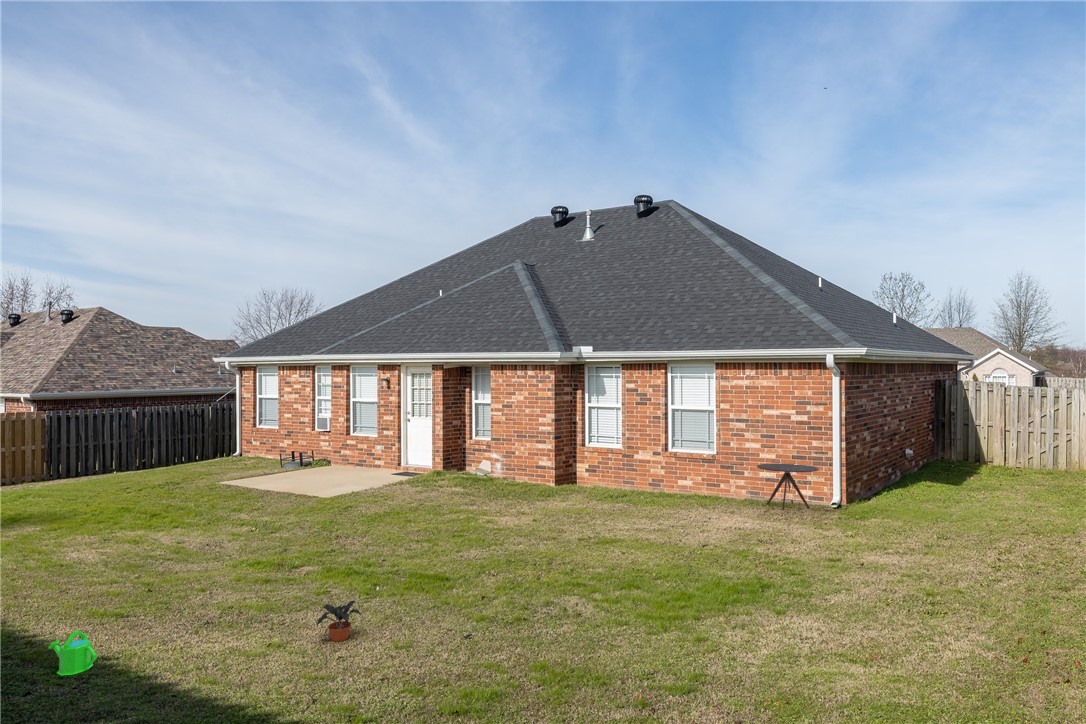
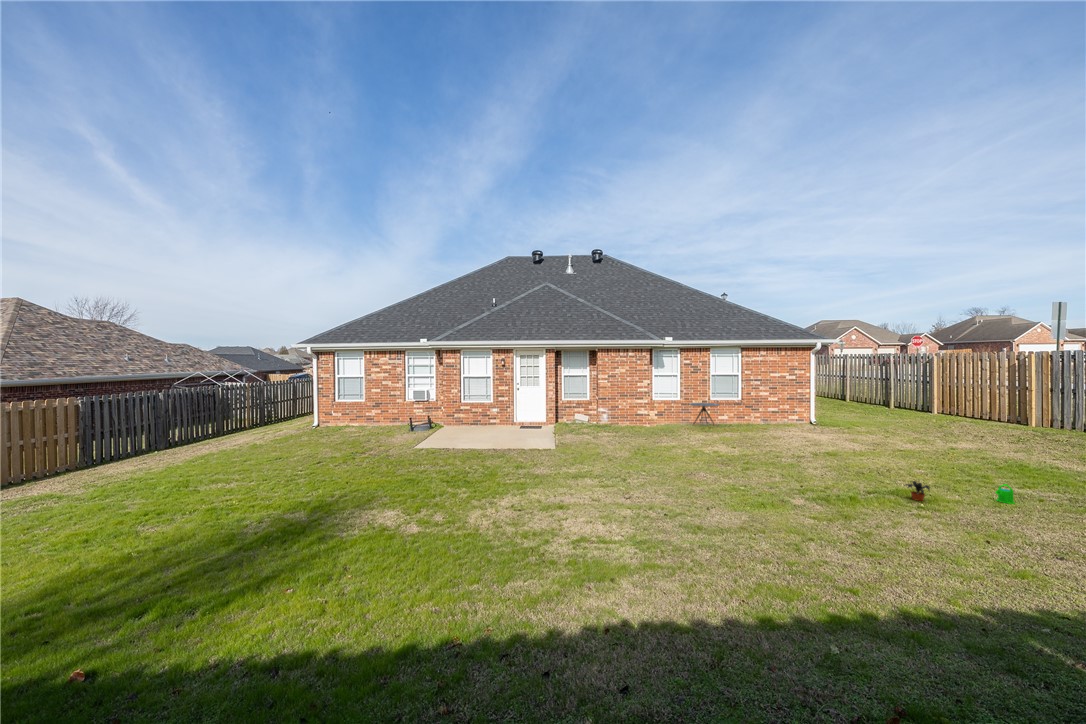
round table: present [757,463,819,510] -> present [688,403,719,424]
watering can: present [48,630,97,676] -> present [995,484,1015,504]

